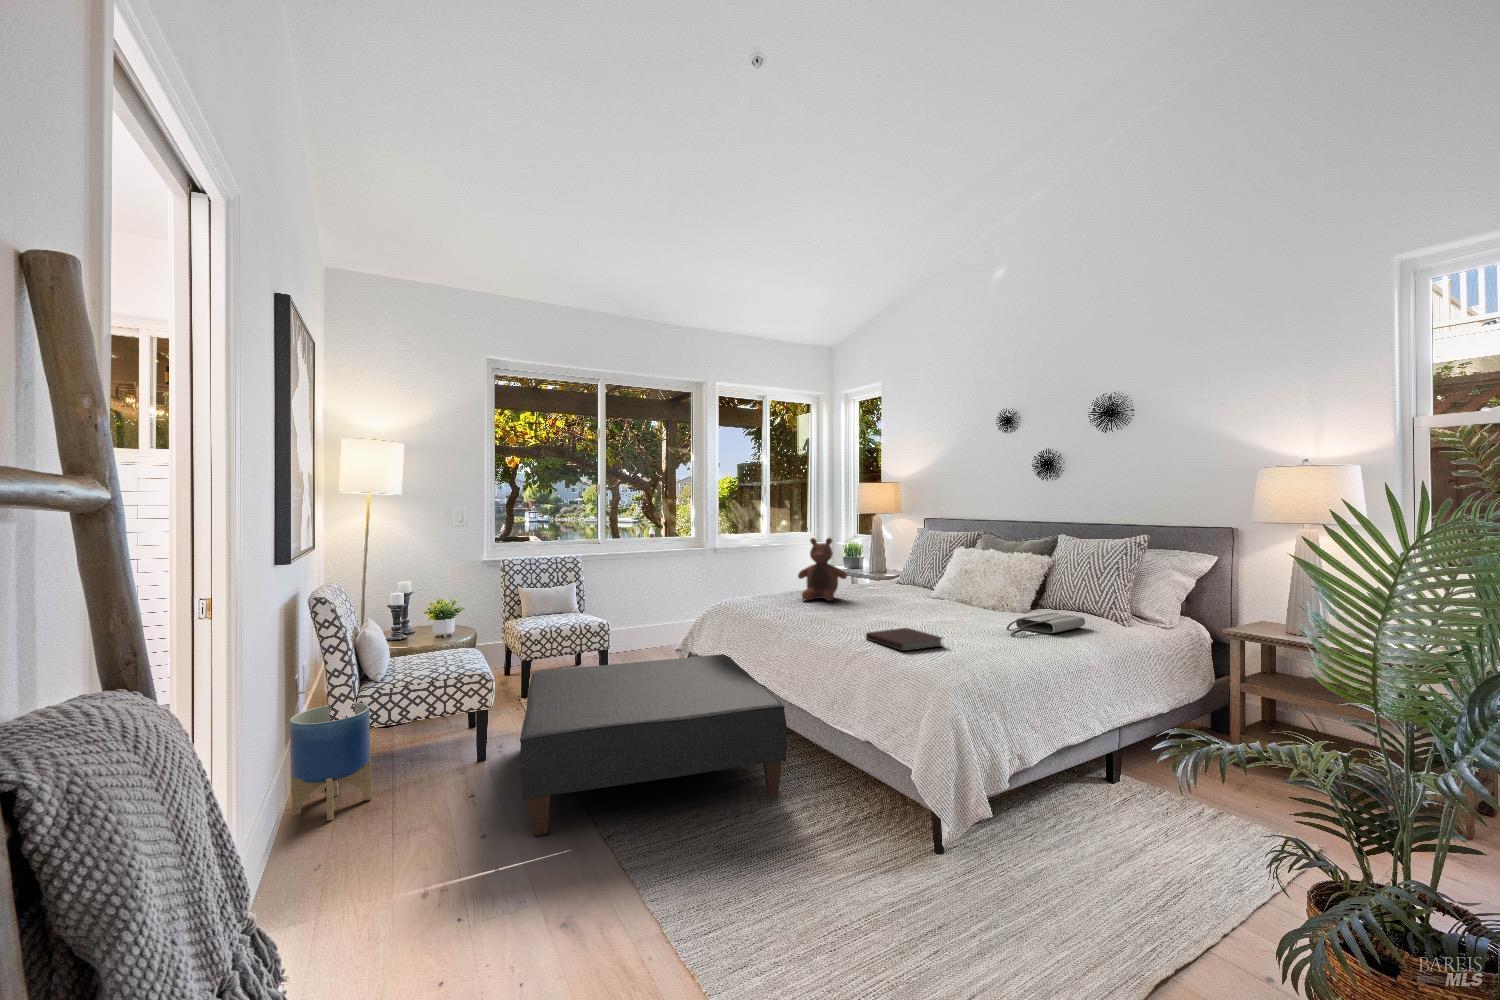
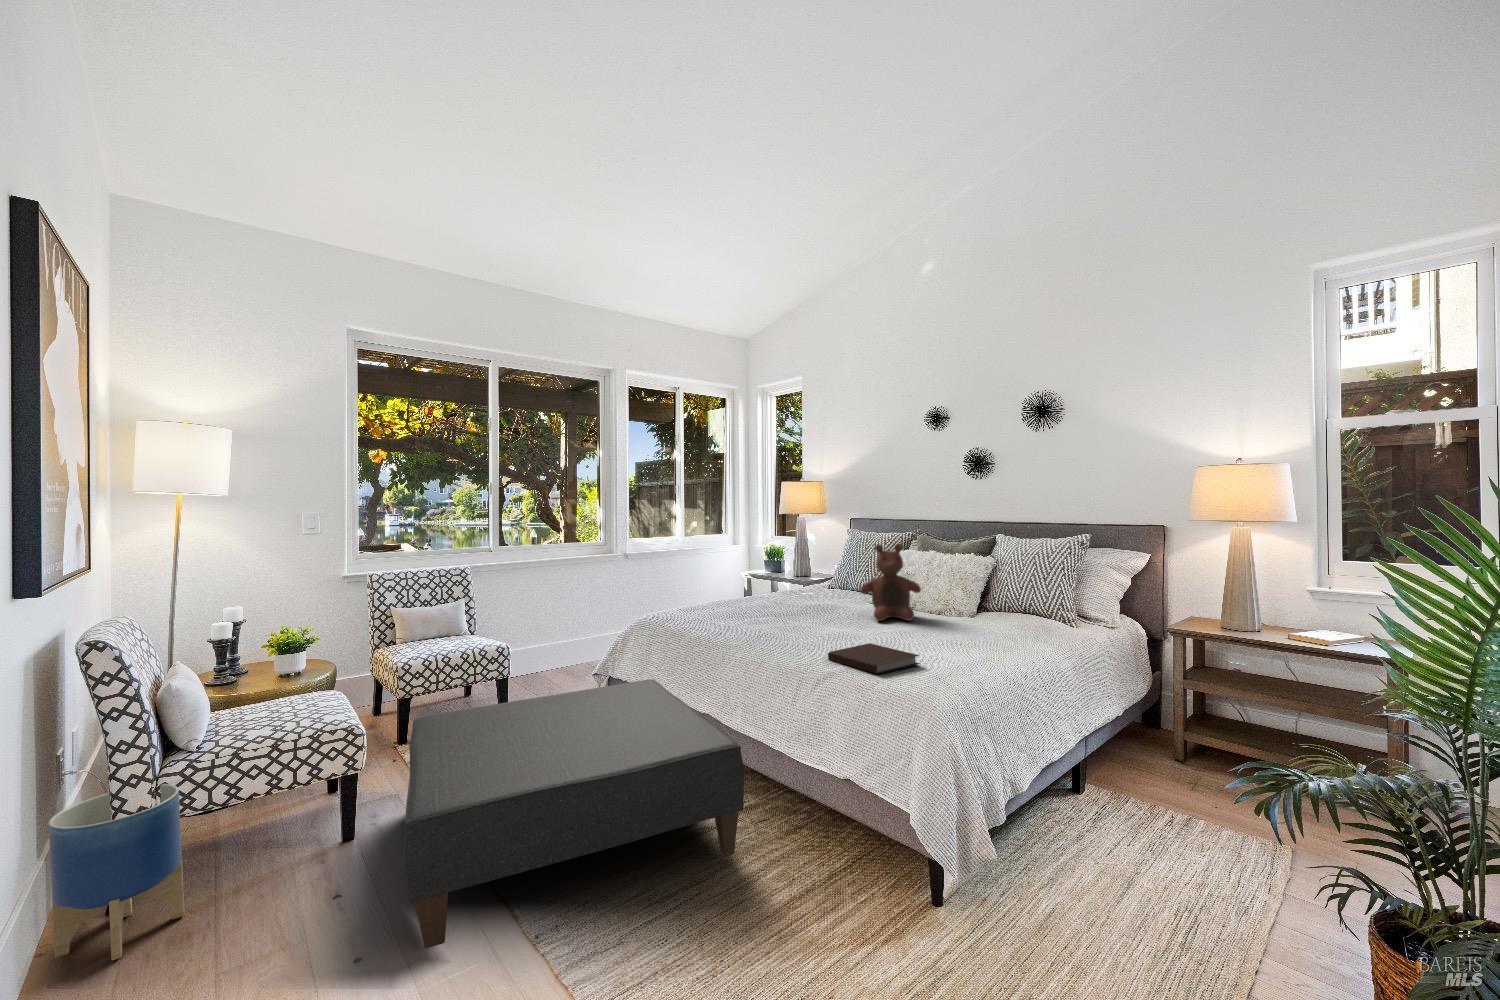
stuffed bear: present [798,538,847,601] -> present [860,544,921,621]
tote bag: present [1006,613,1085,633] -> none [974,618,1047,643]

